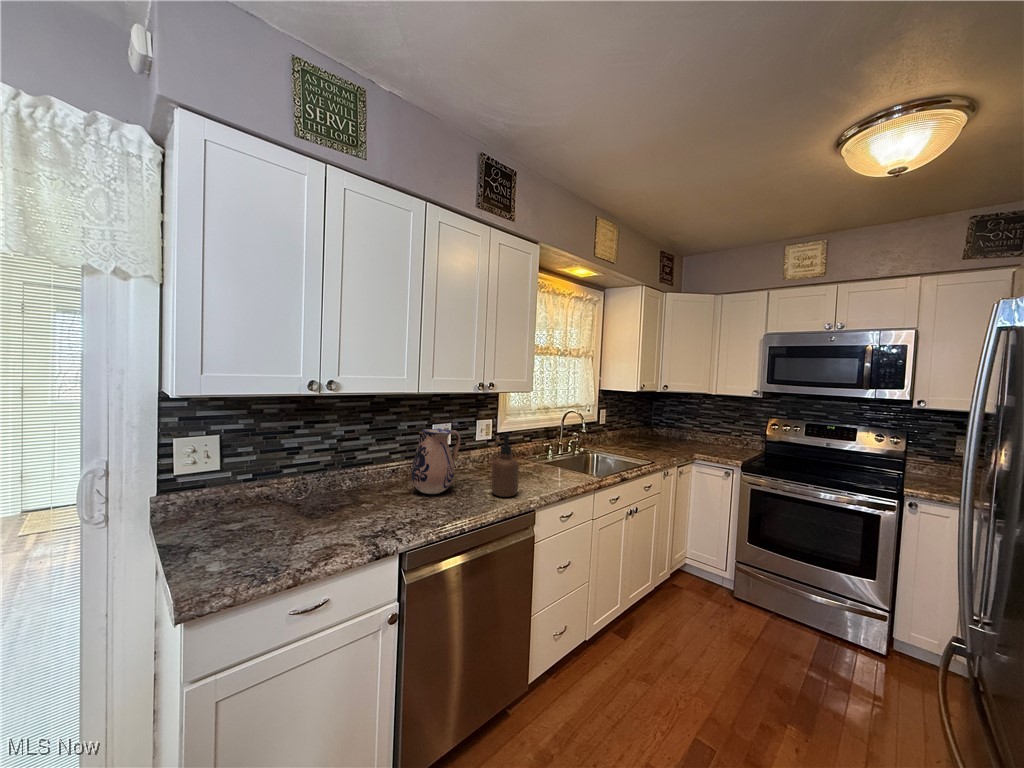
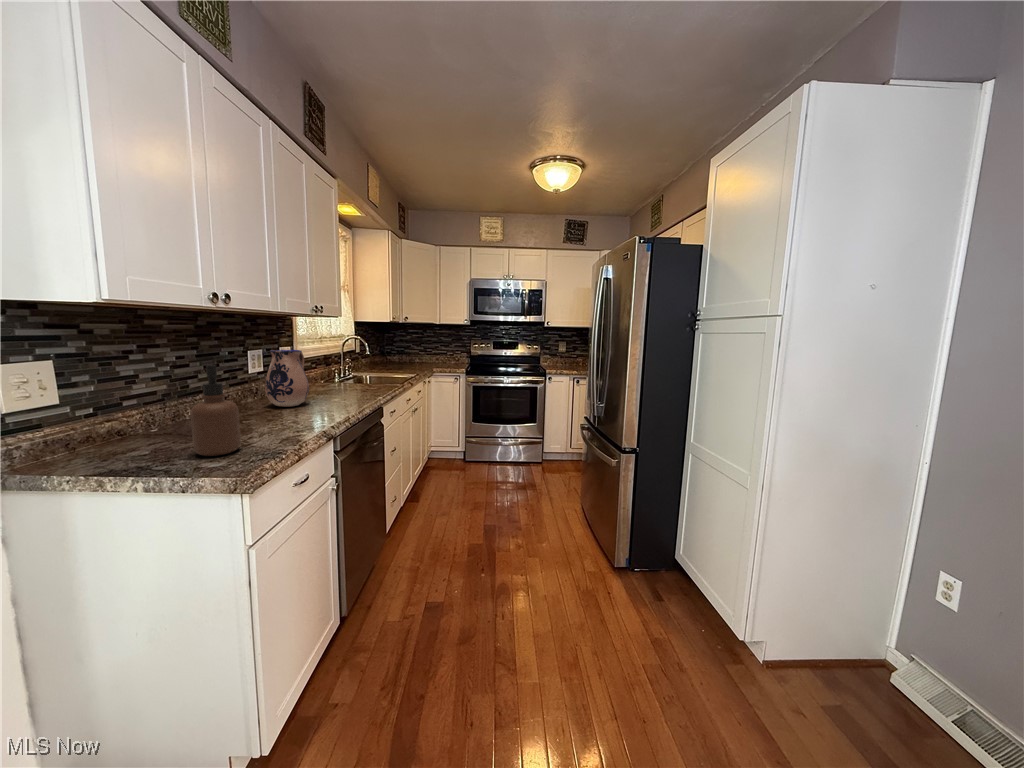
soap dispenser: present [491,433,519,497] -> present [190,365,241,456]

